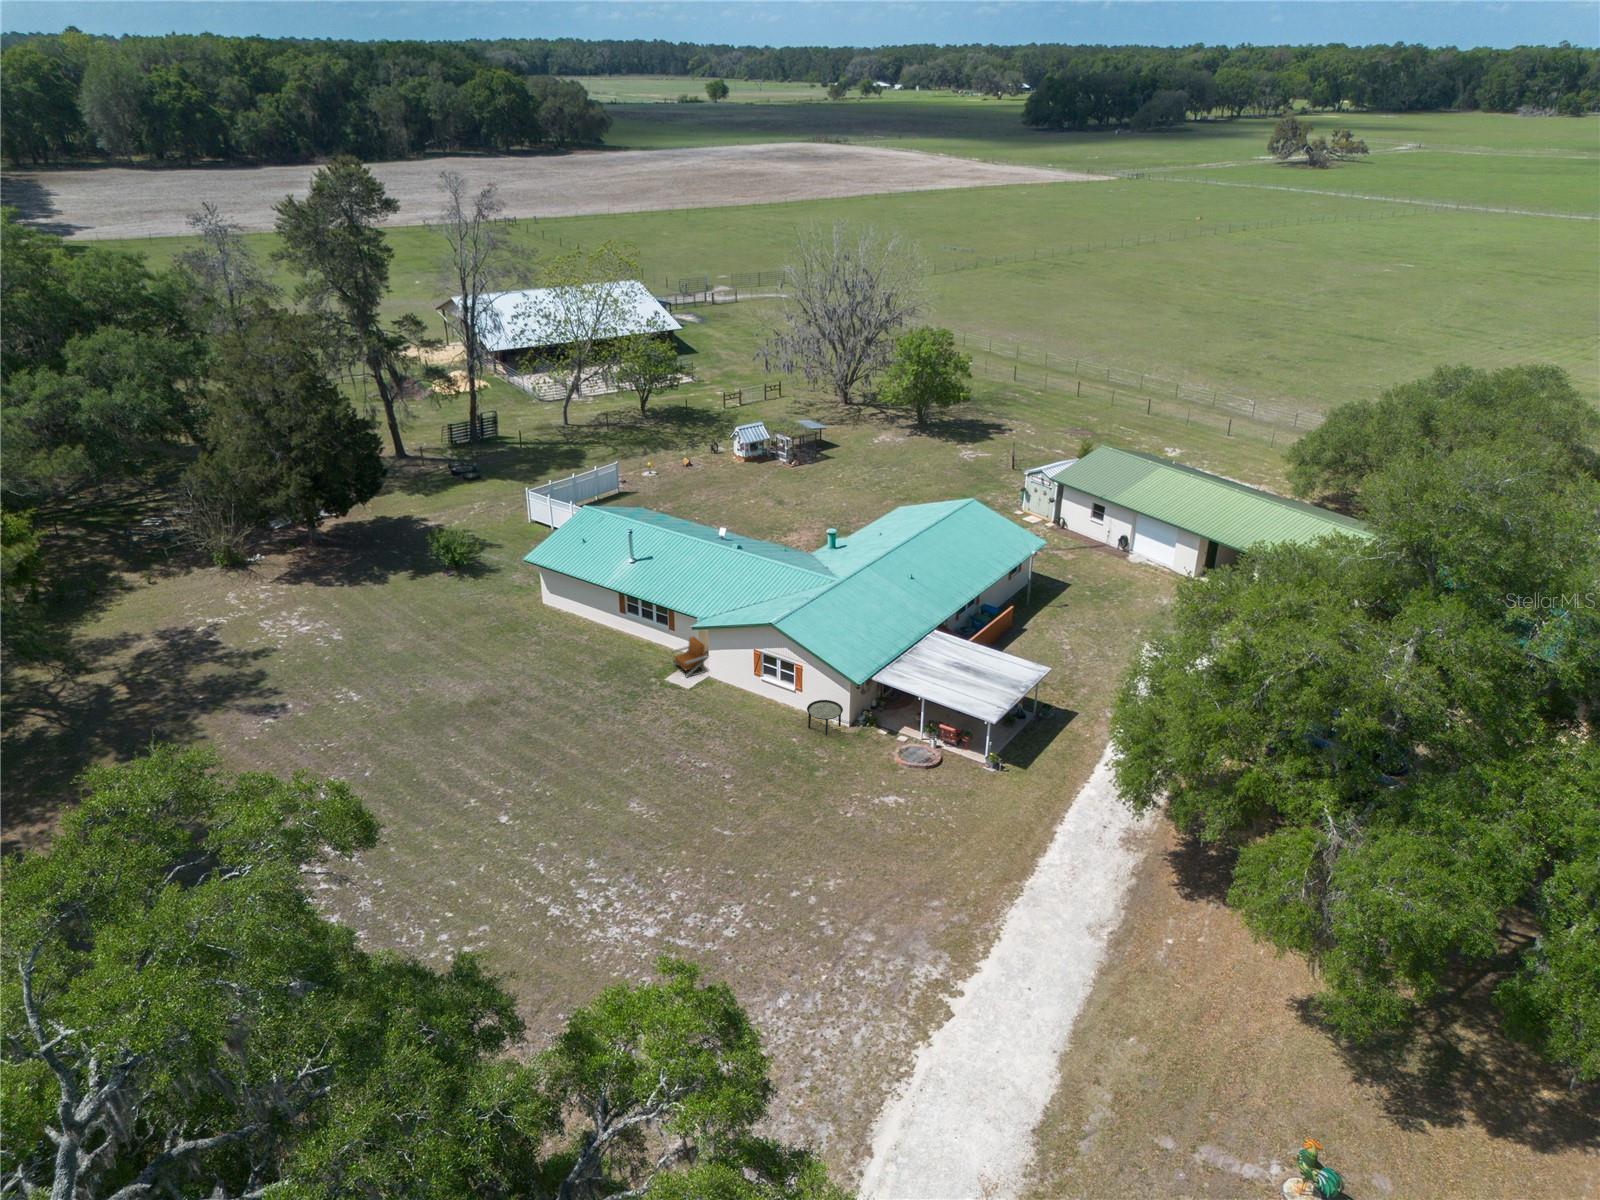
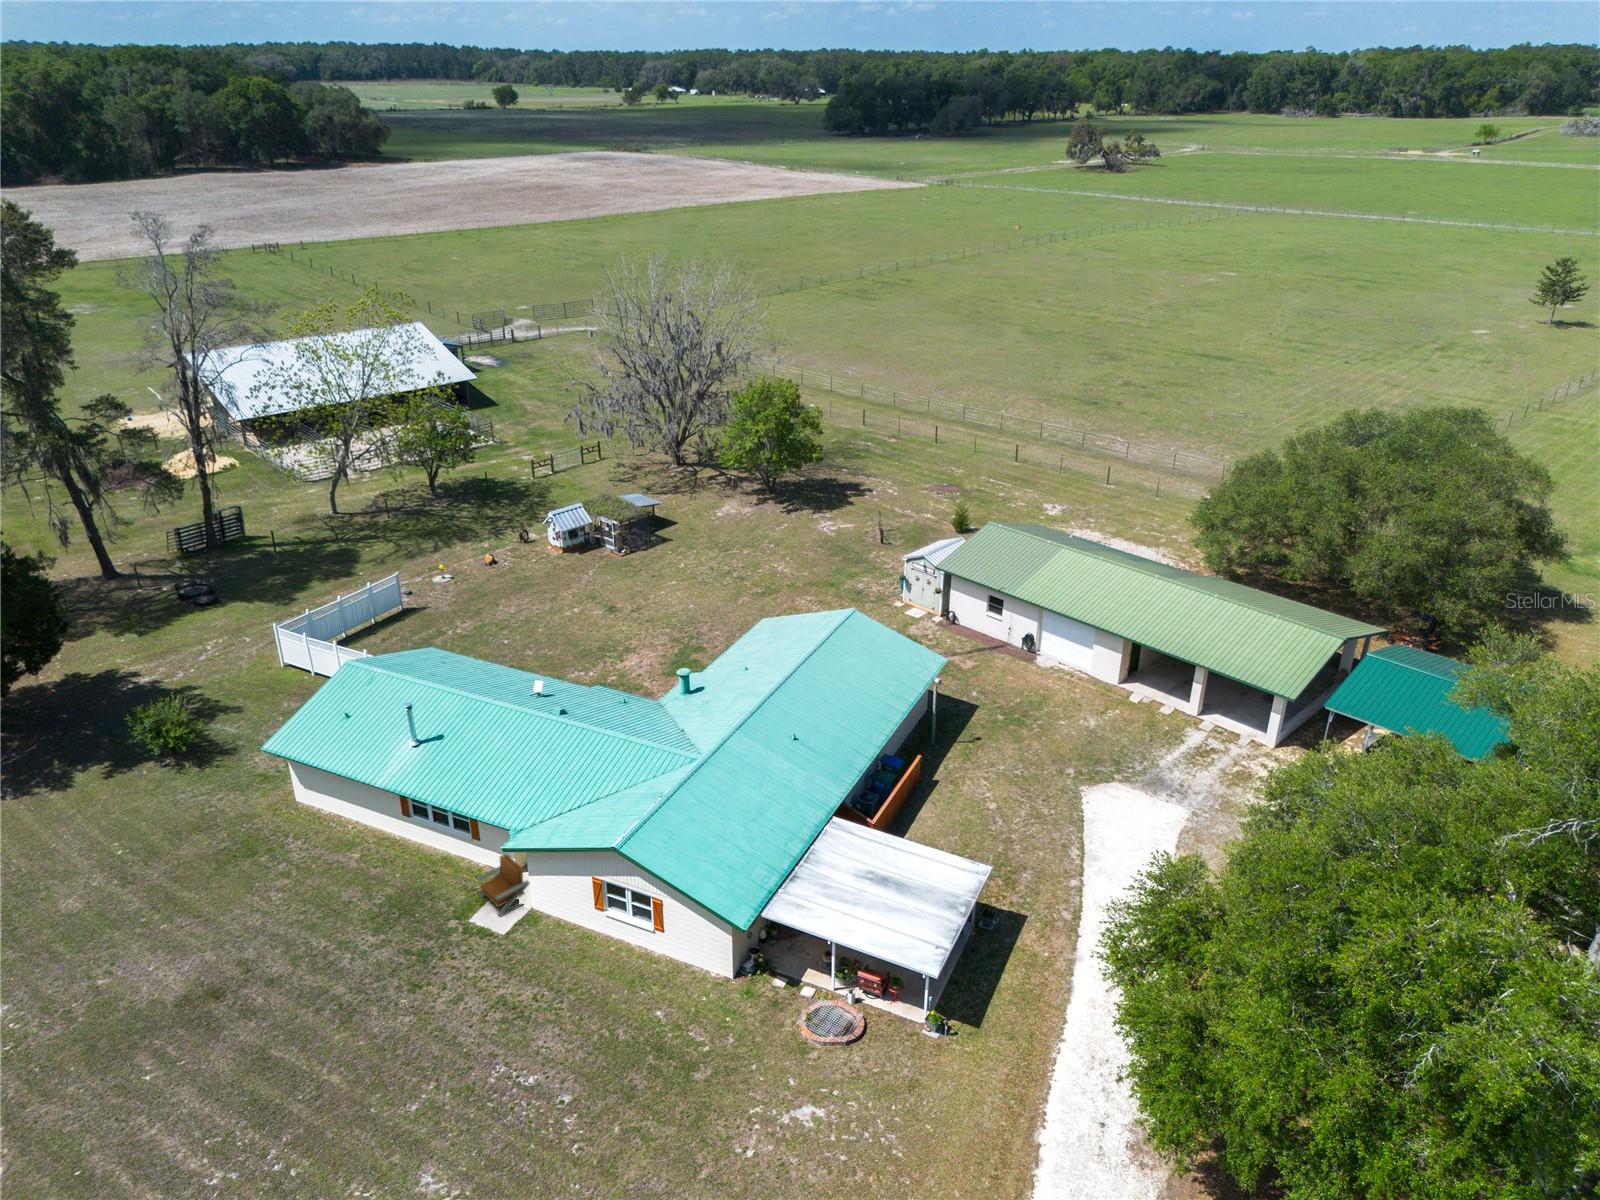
round table: present [807,700,843,736] -> none [673,946,724,1003]

